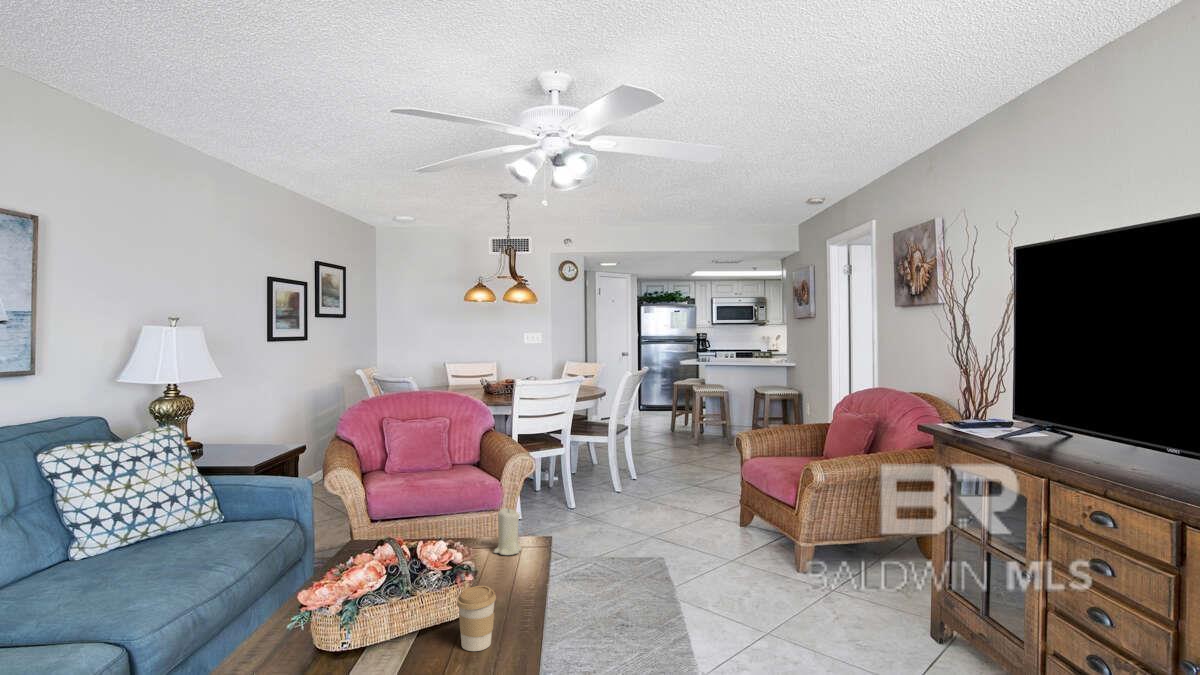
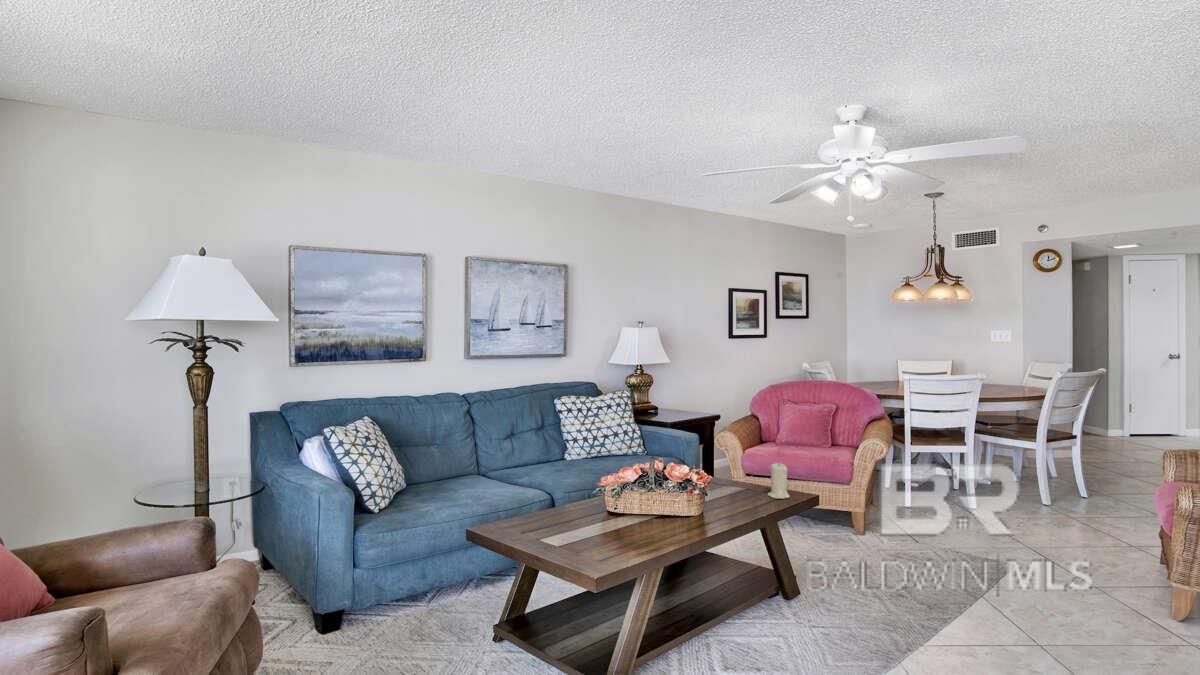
coffee cup: present [457,586,496,651] -> none [670,491,695,530]

